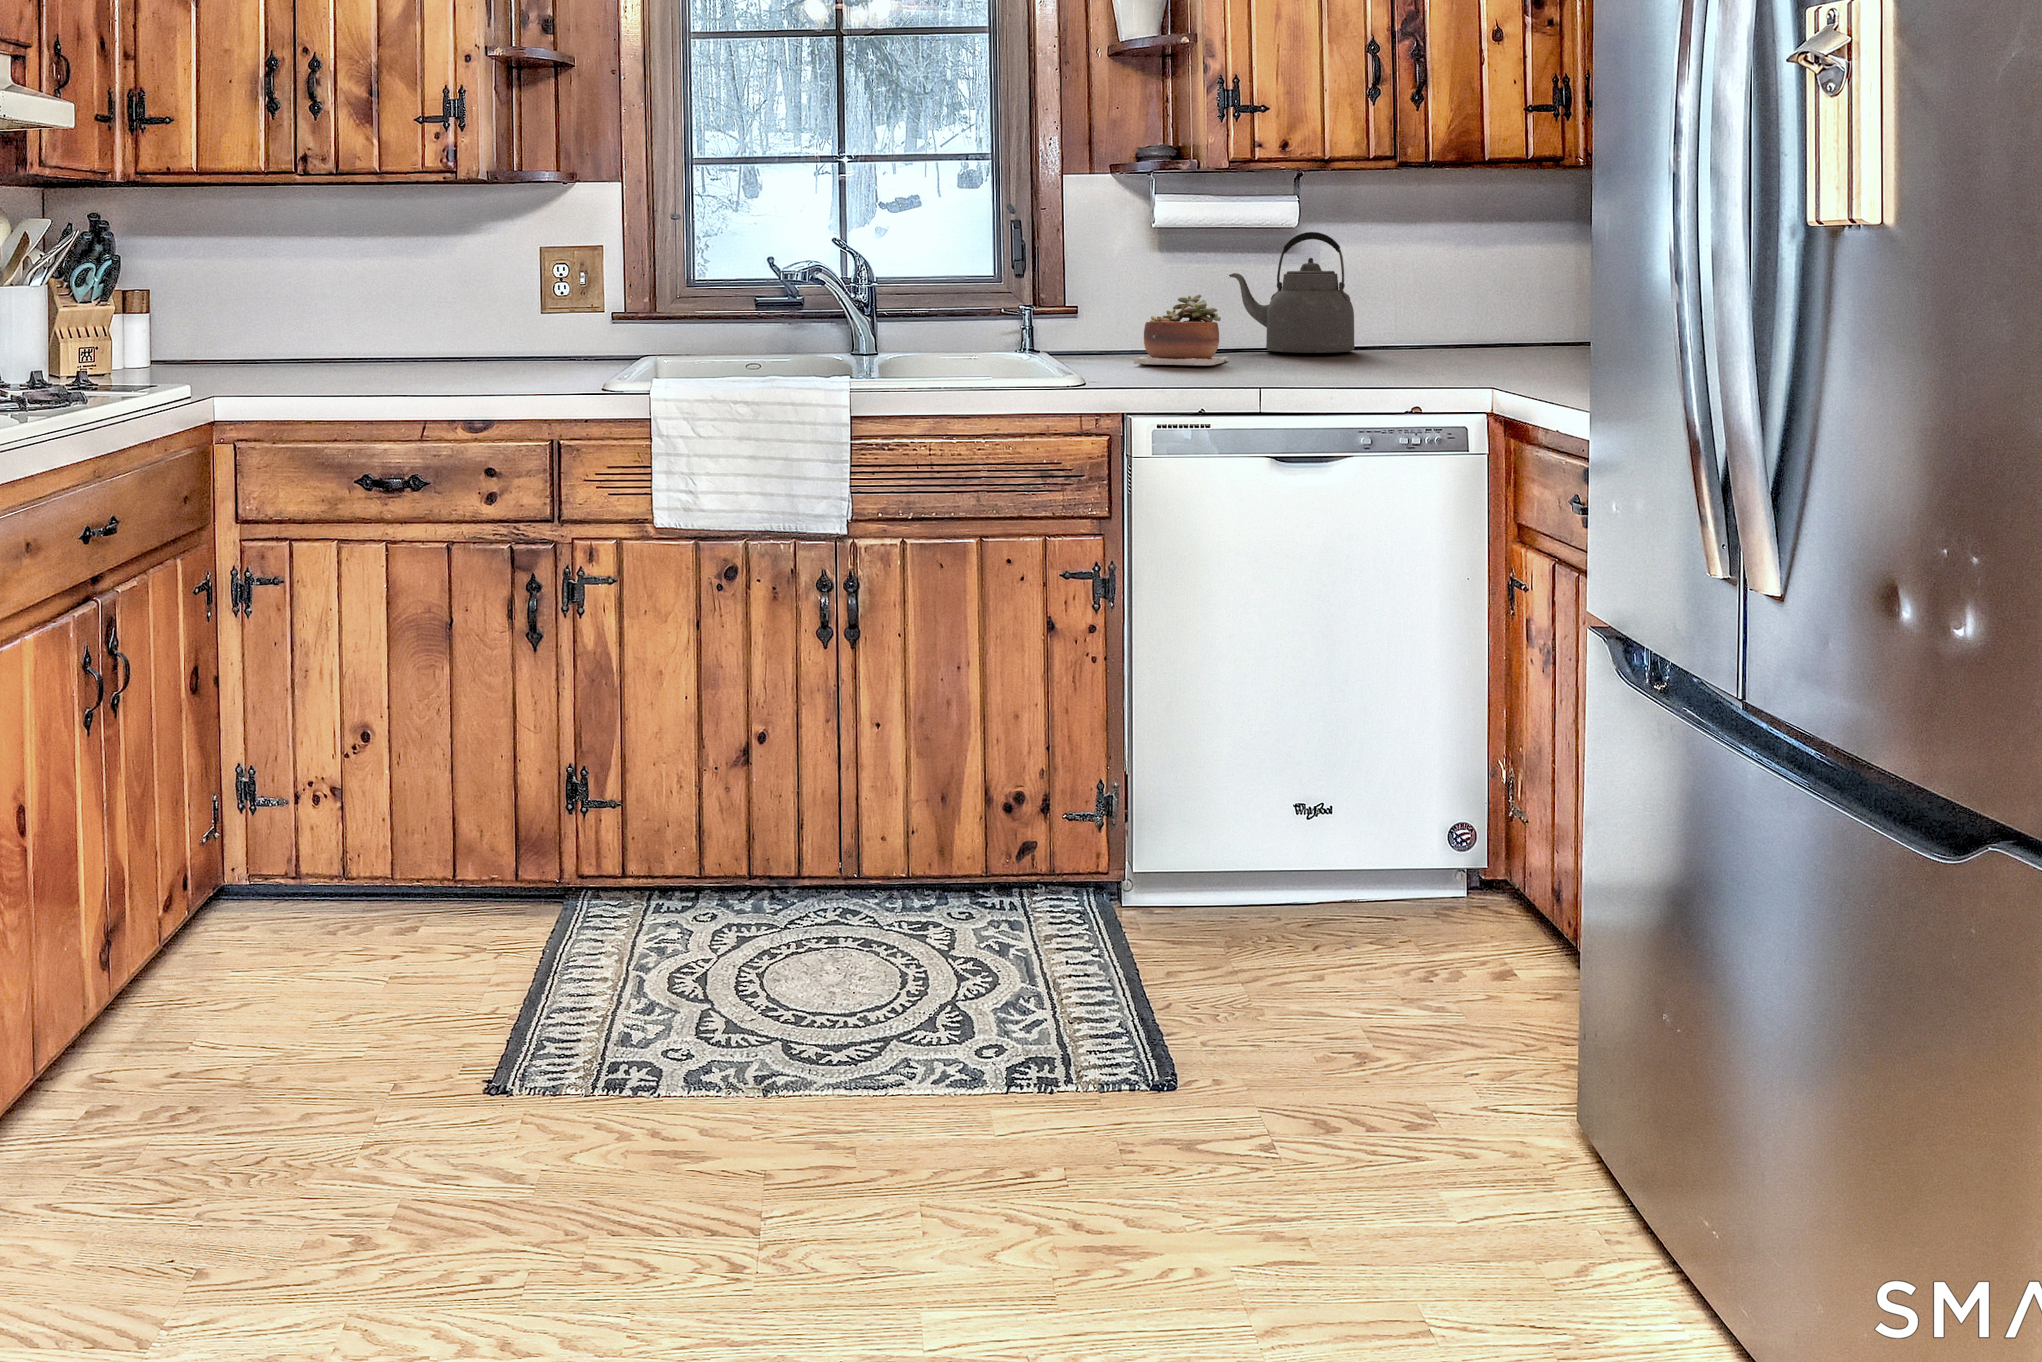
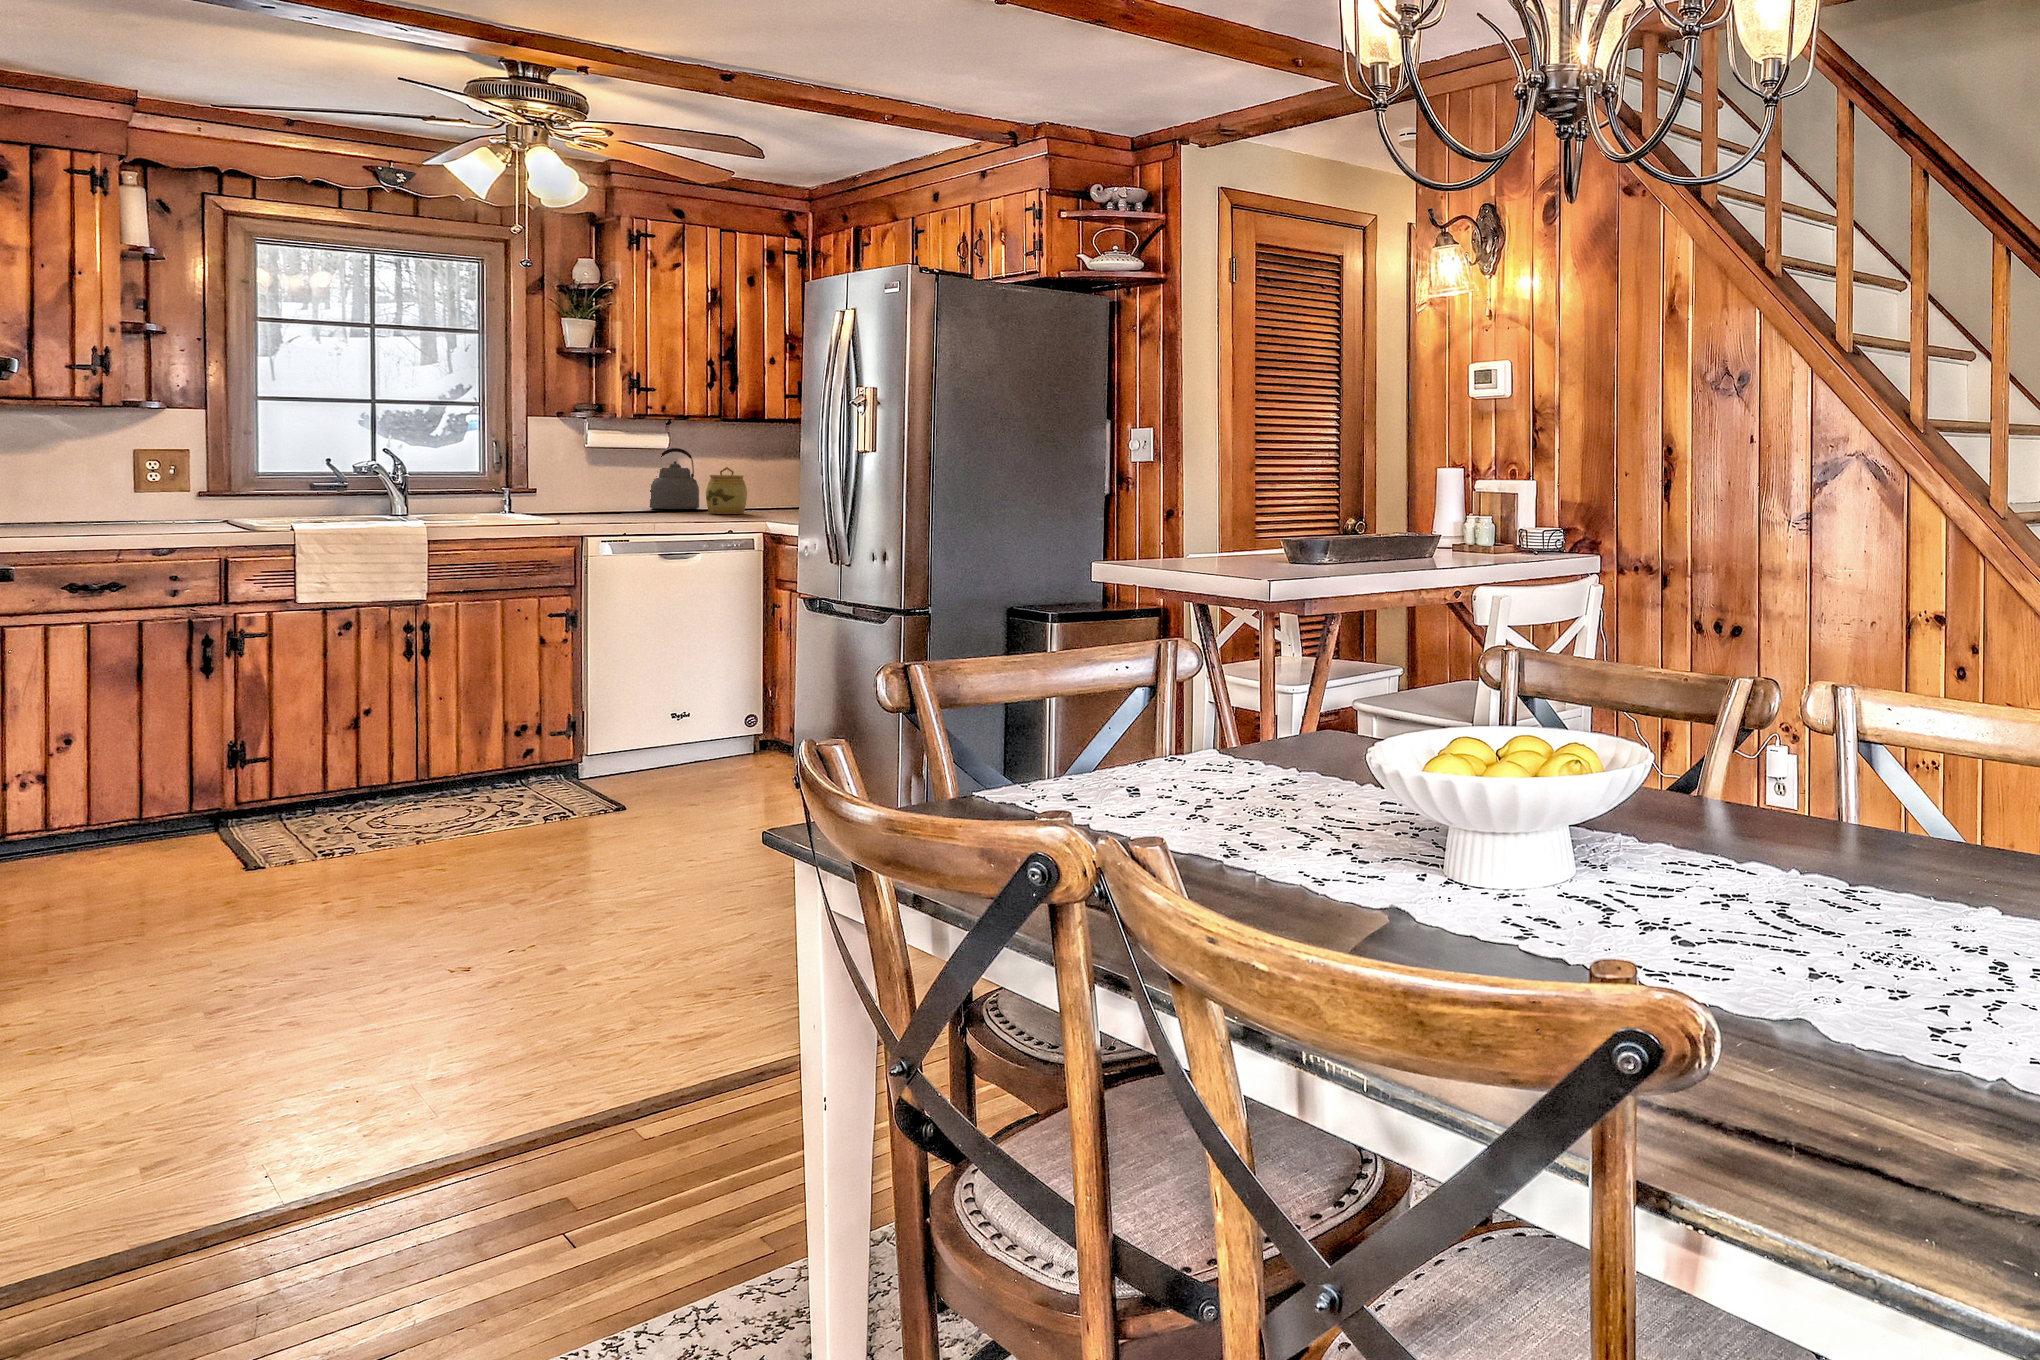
jar: none [1363,266,1445,365] -> present [706,467,747,514]
succulent plant: present [1134,295,1229,365] -> none [578,479,631,515]

